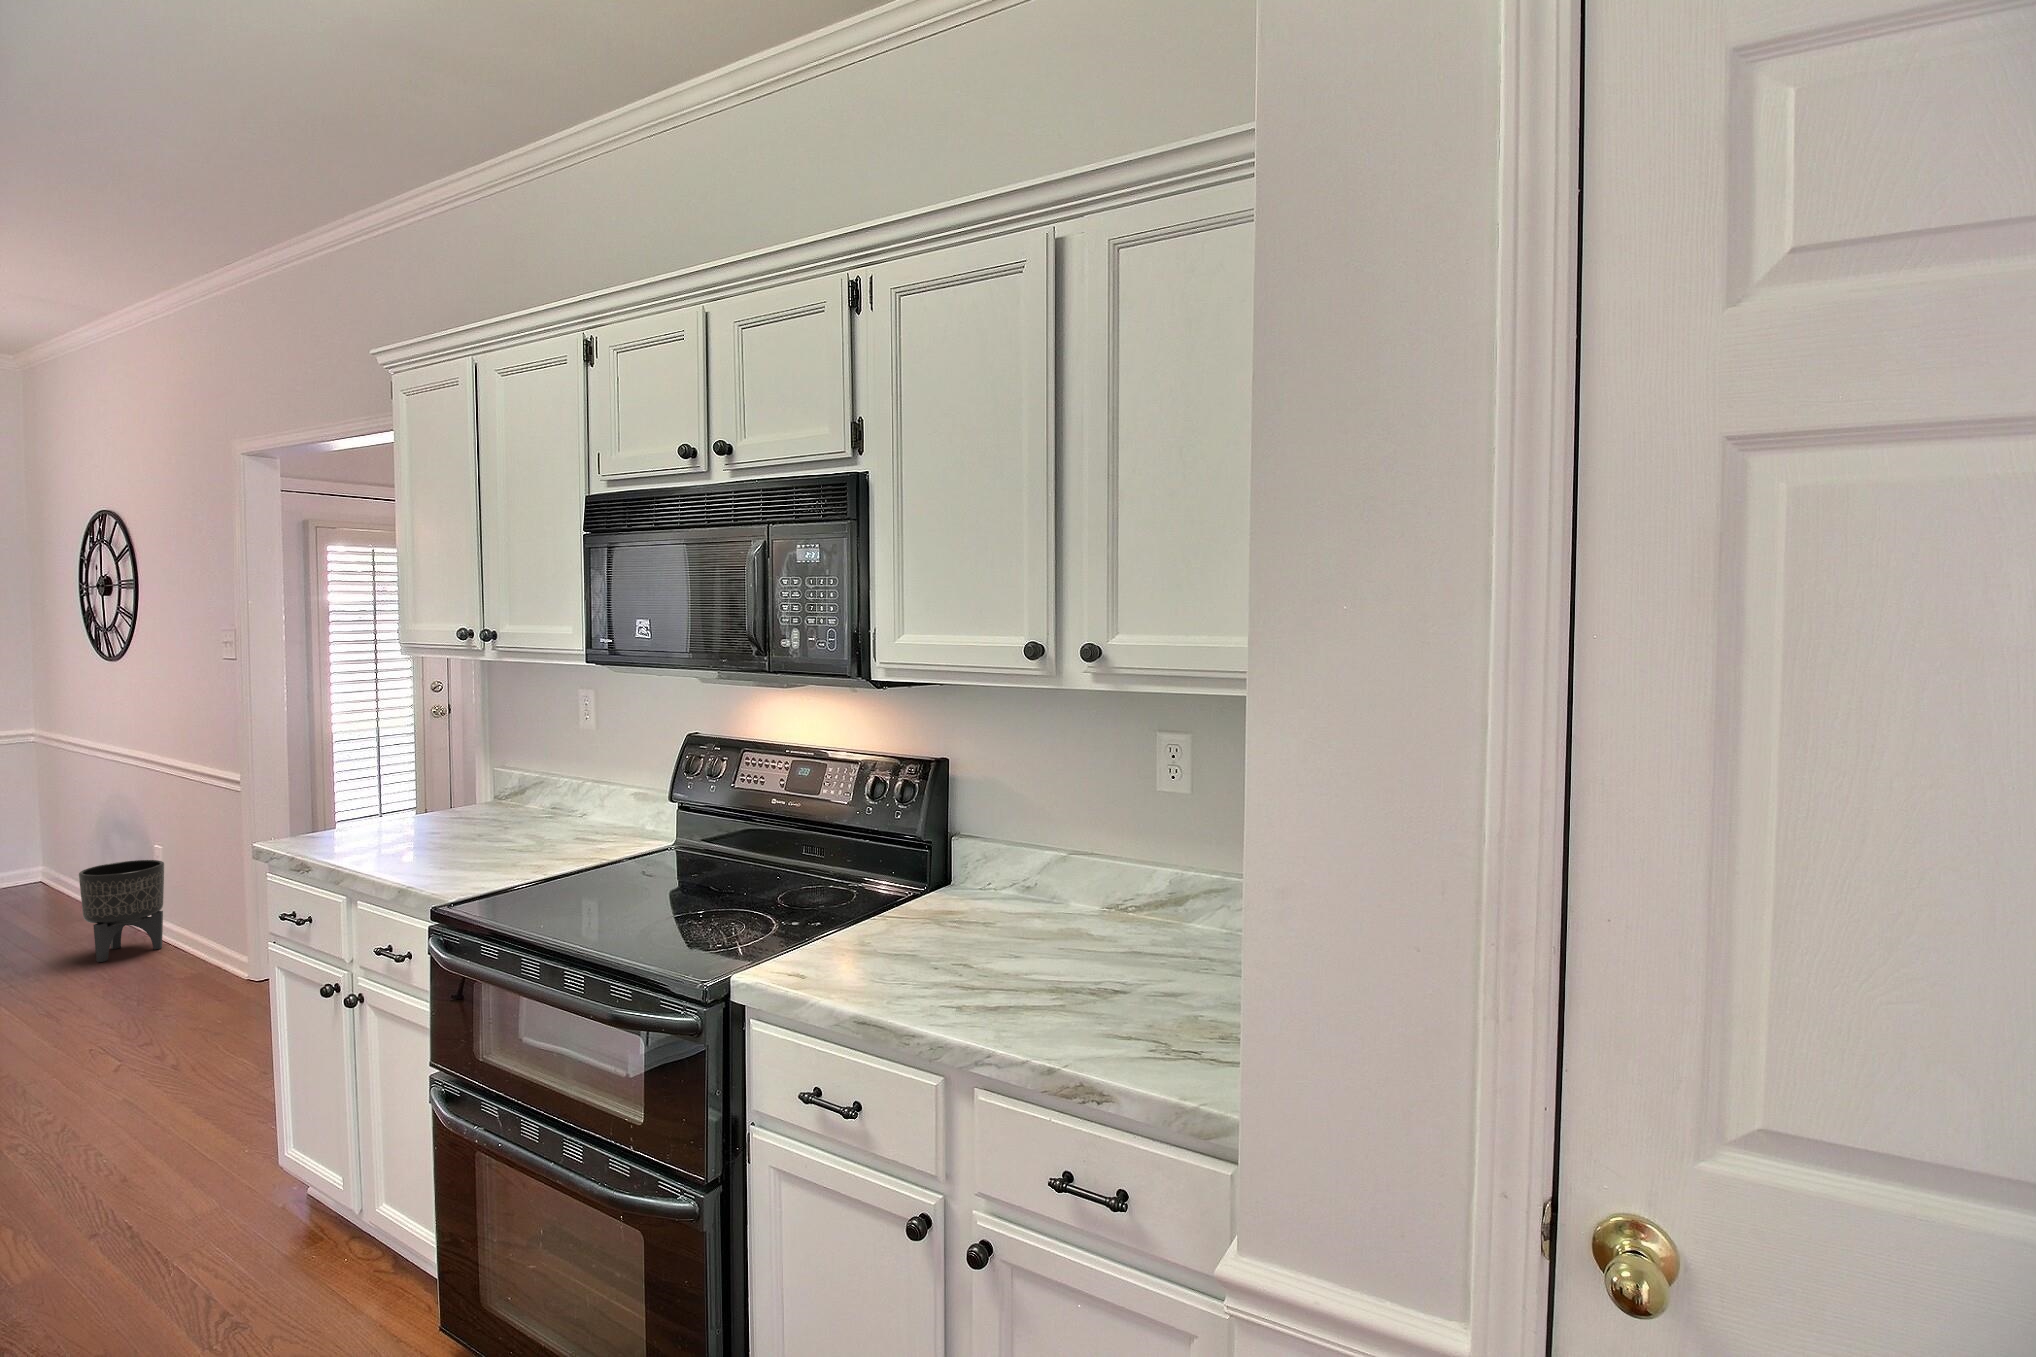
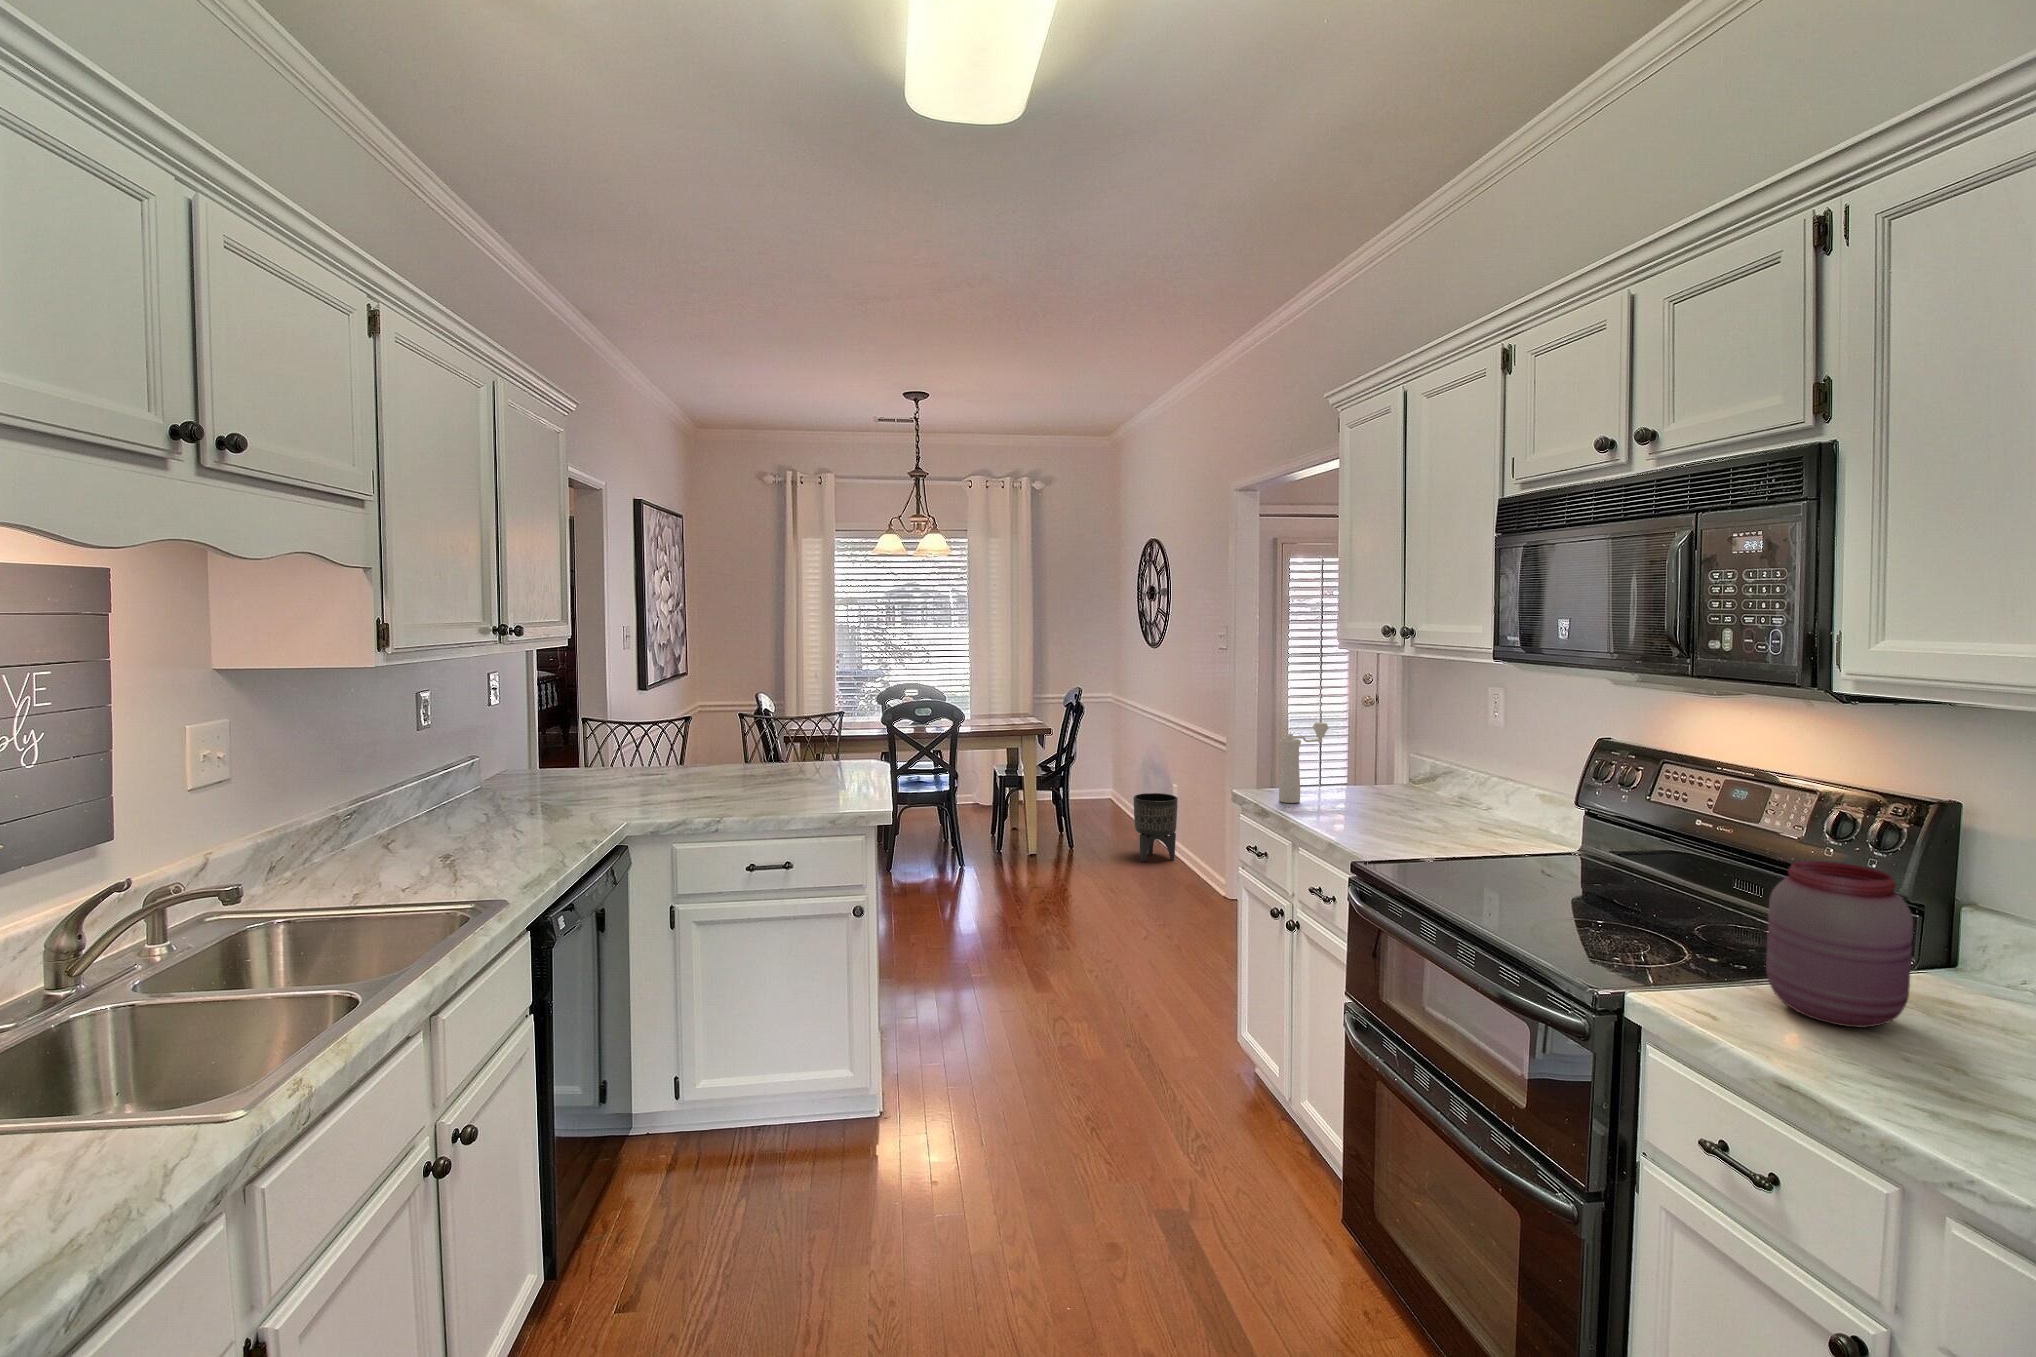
pepper mill: none [323,742,394,847] -> present [1279,722,1329,803]
jar: none [838,819,929,955] -> present [1766,861,1913,1028]

